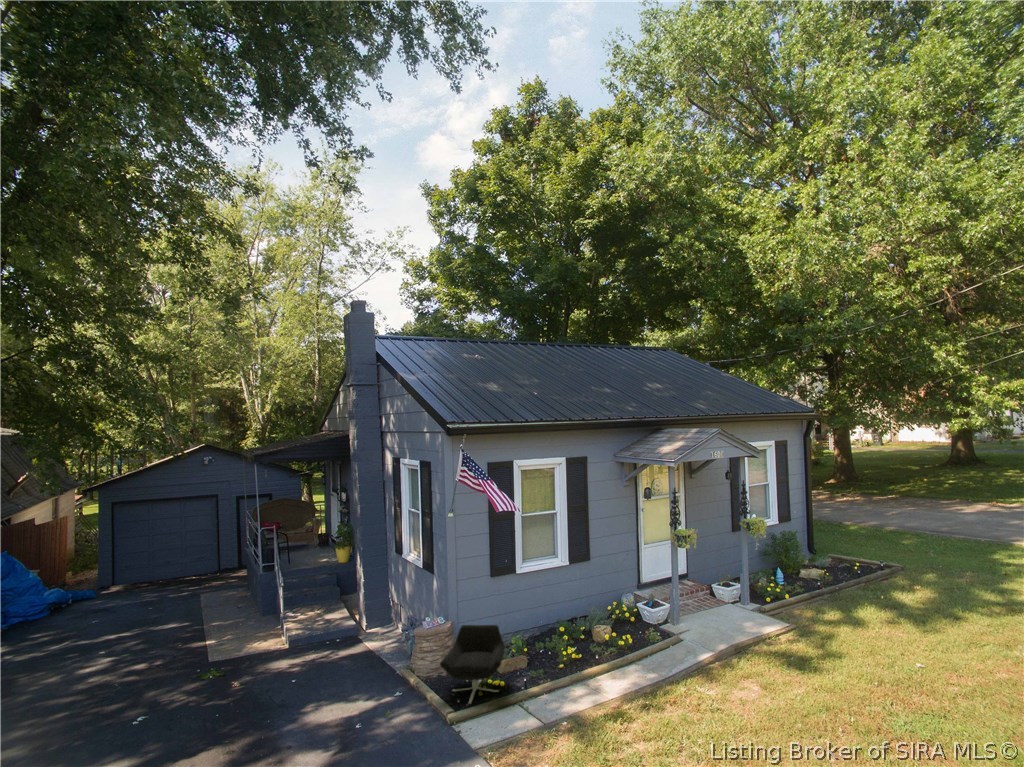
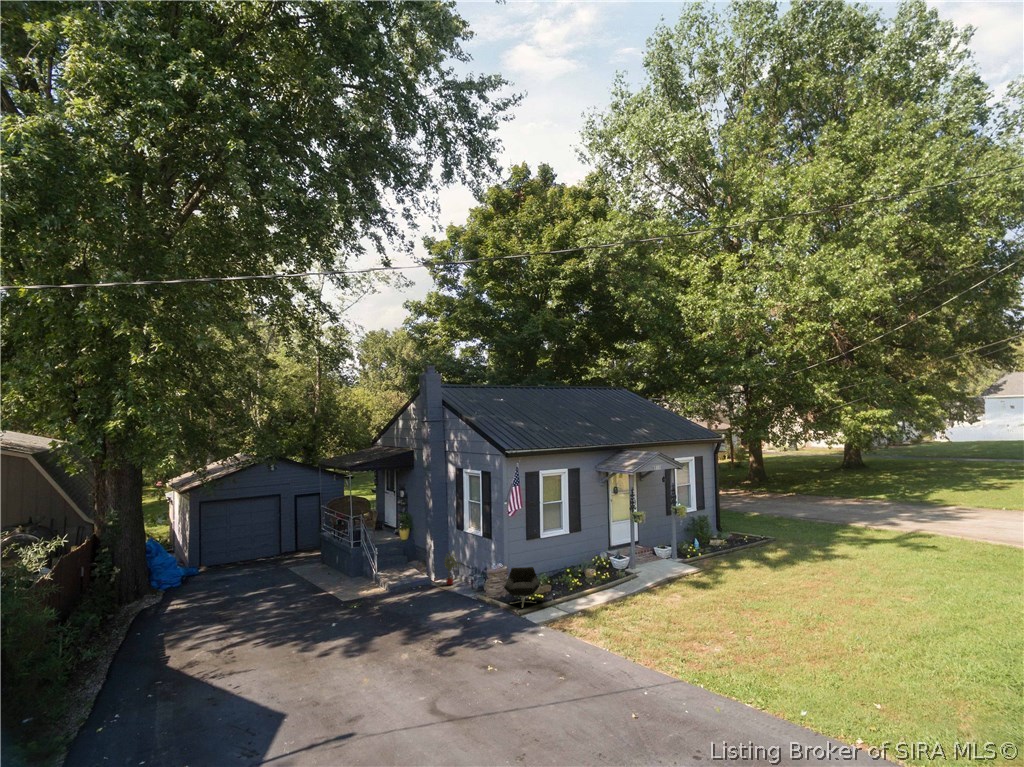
potted tree: none [366,588,397,643] -> present [444,551,460,585]

